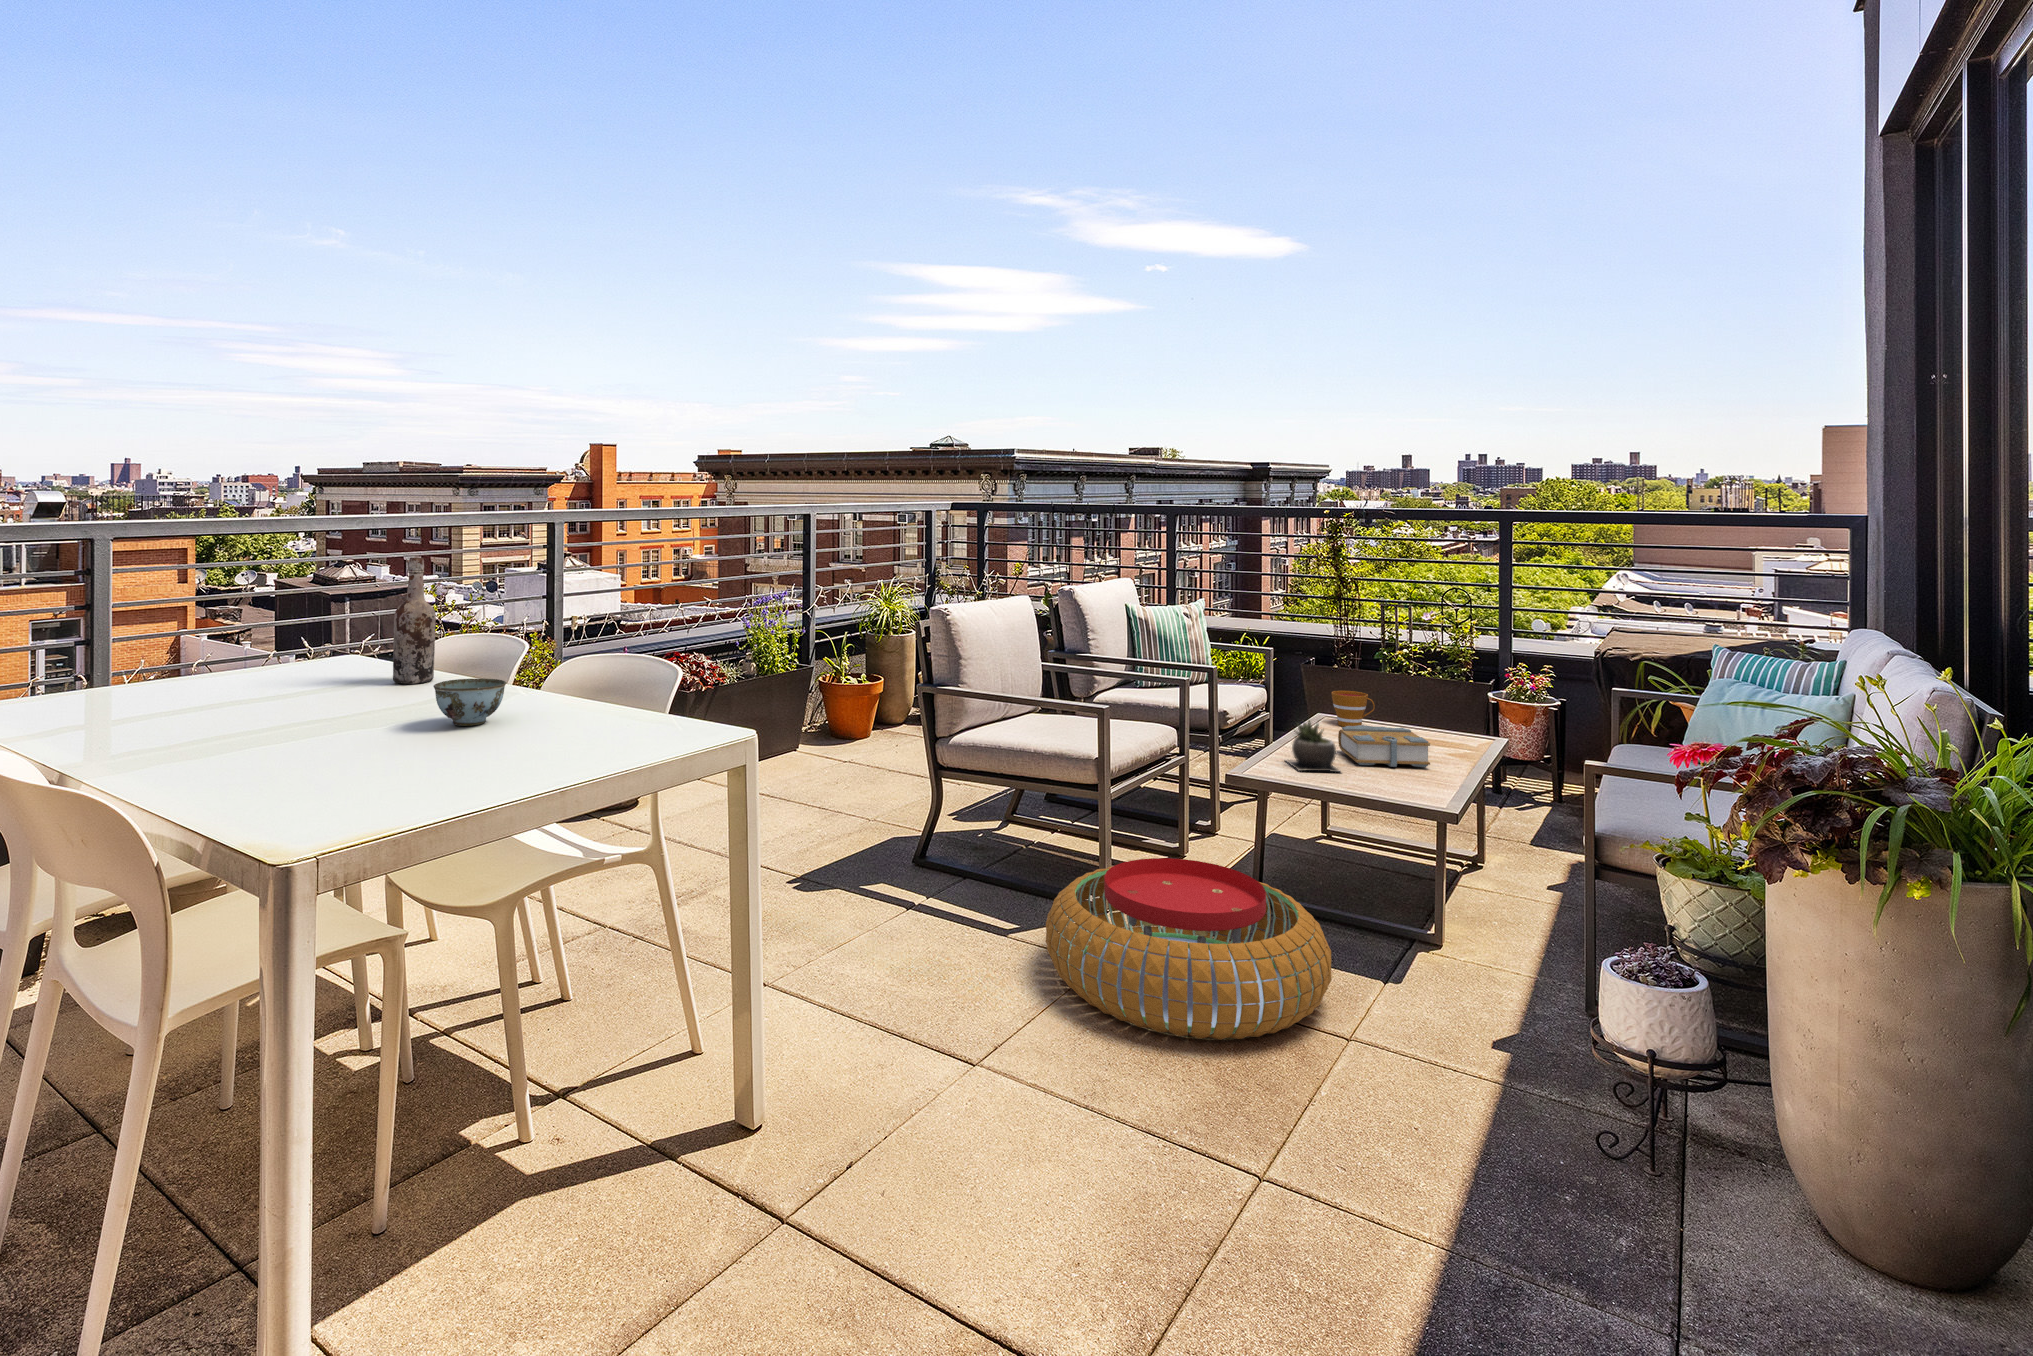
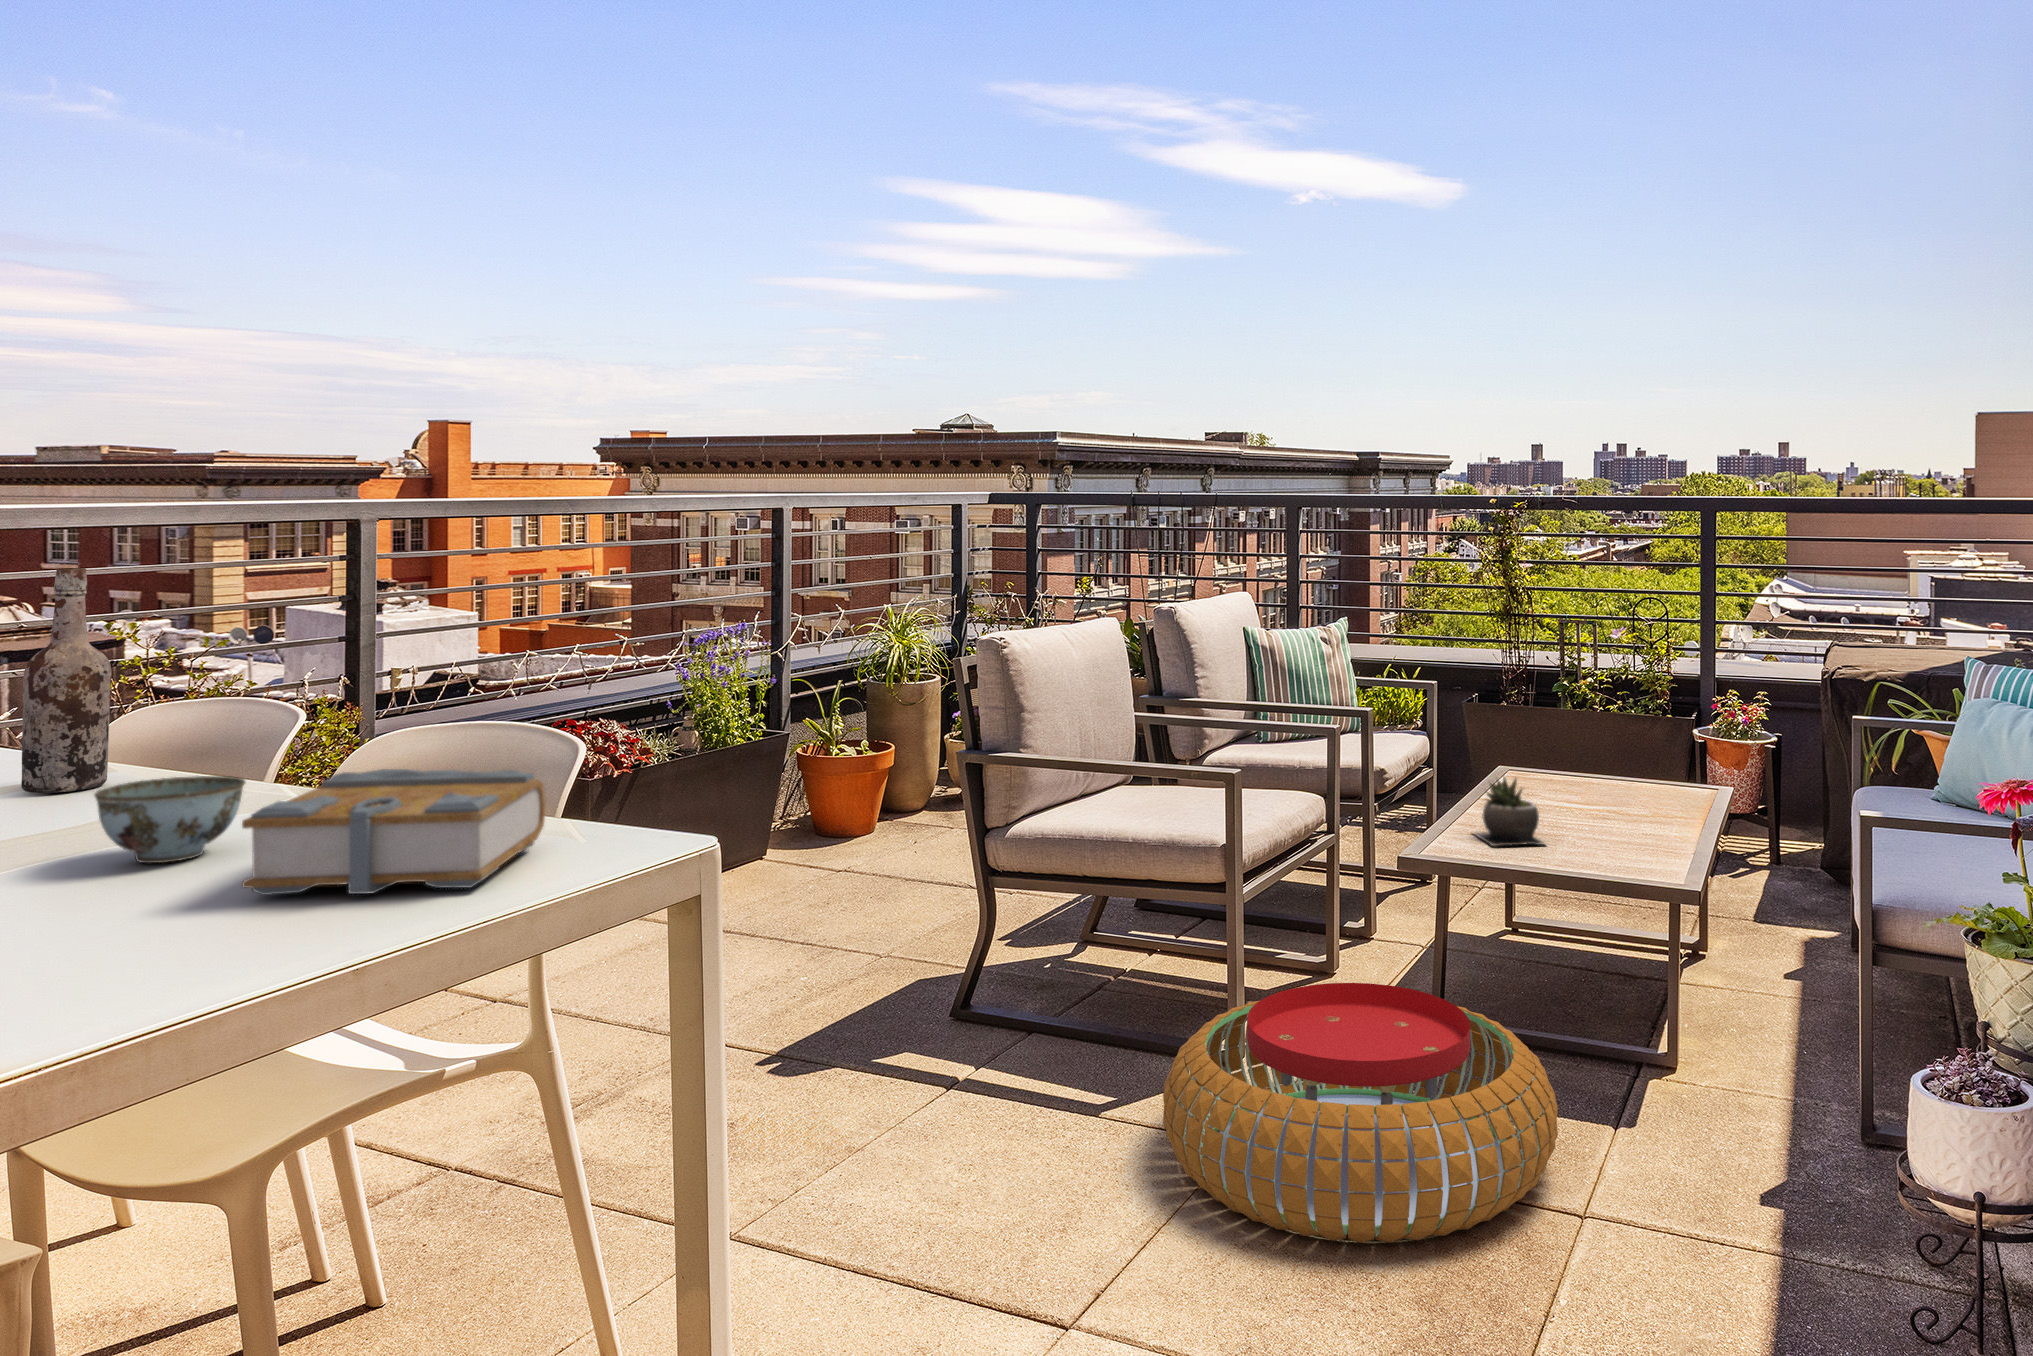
cup: present [1331,691,1375,727] -> none [1521,735,1574,784]
book: present [1338,725,1430,767] -> present [242,769,546,895]

